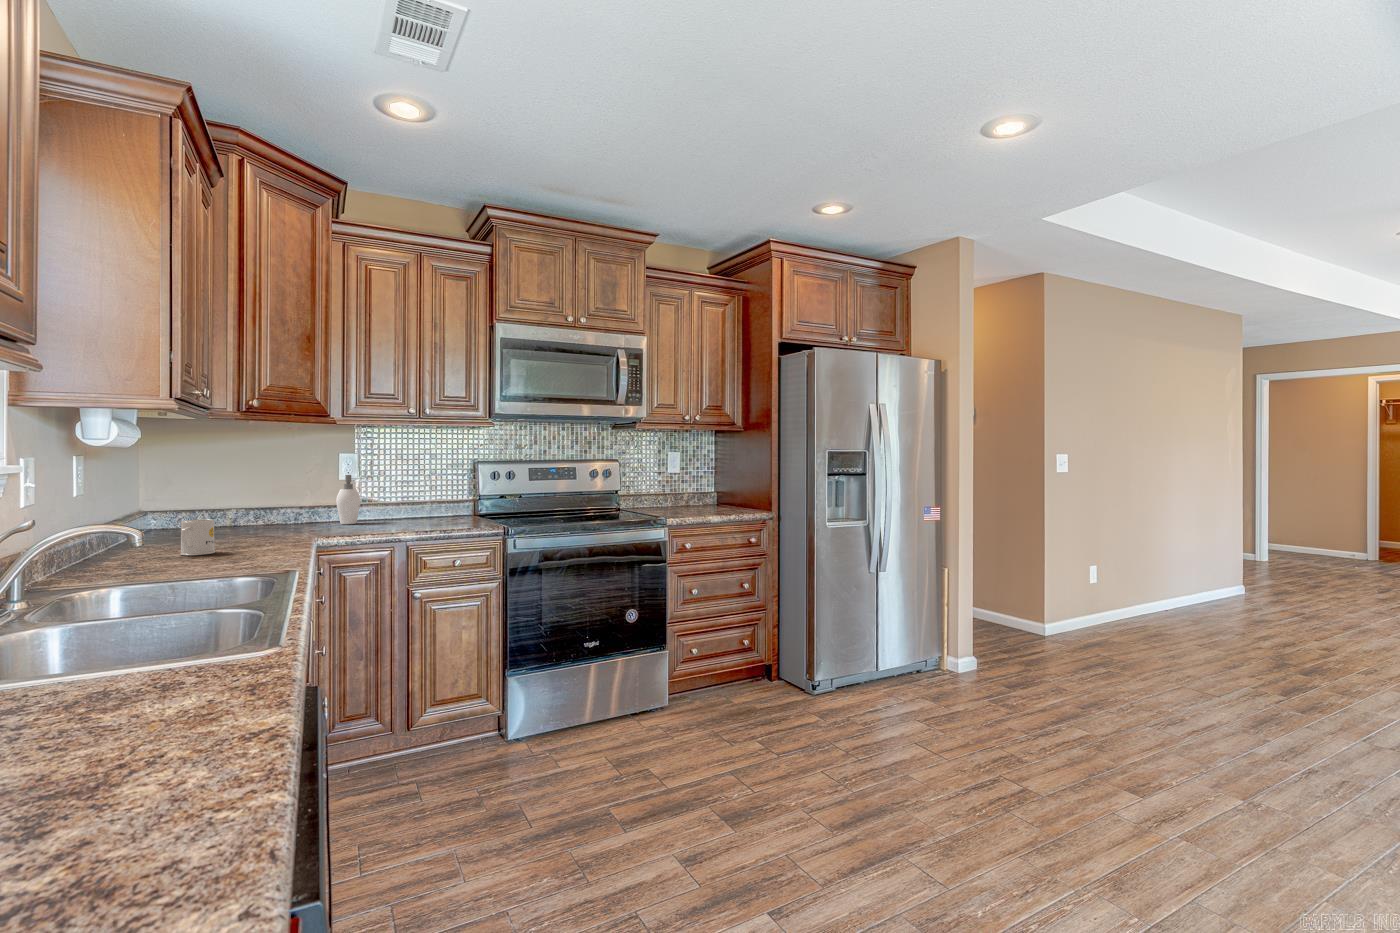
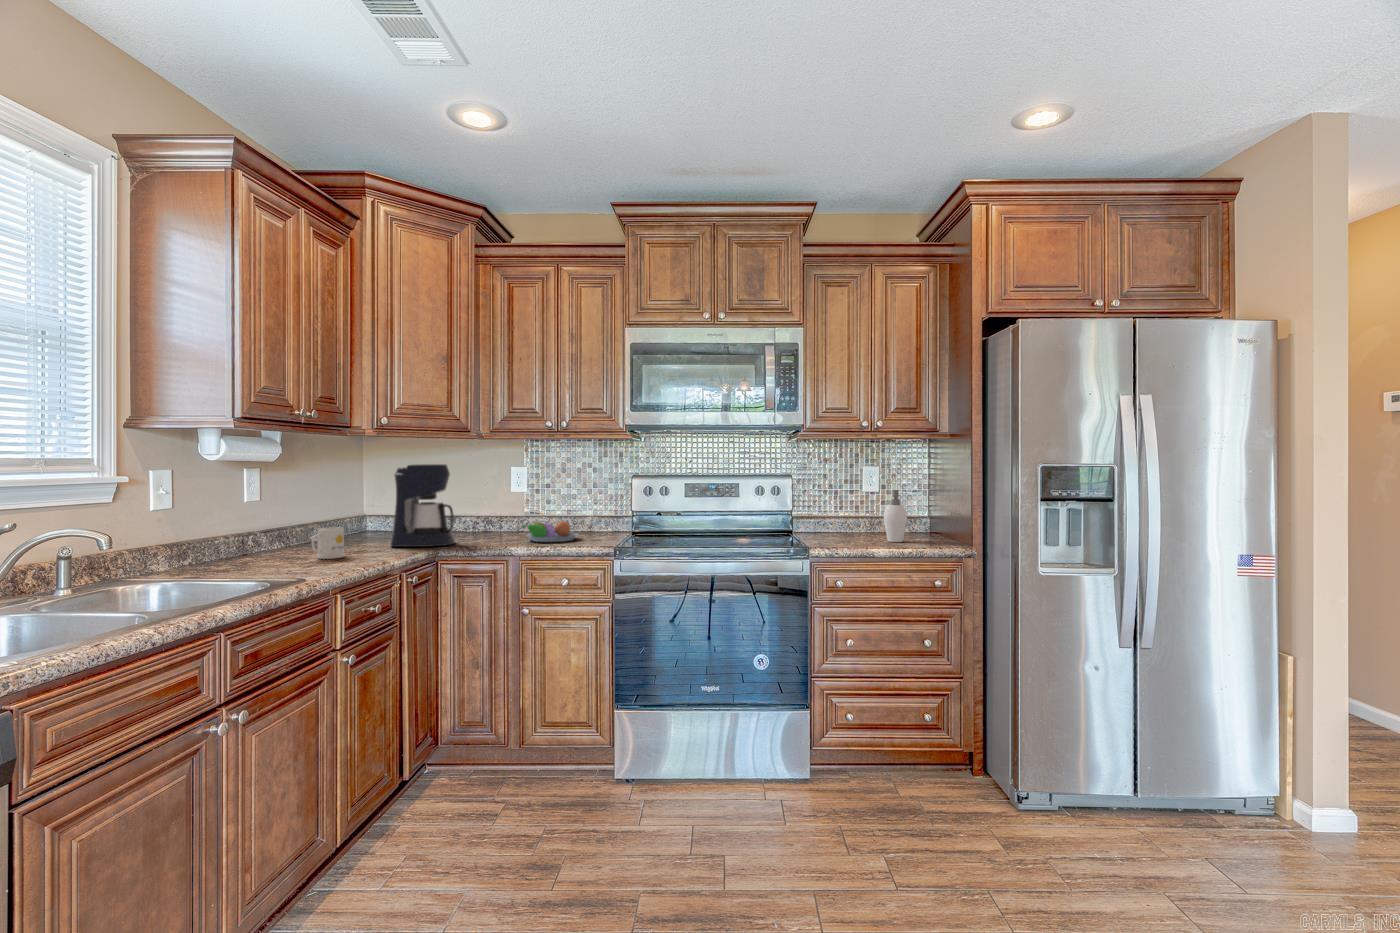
coffee maker: none [236,449,312,540] -> present [390,464,455,547]
soap dispenser: present [336,475,364,524] -> present [884,490,907,542]
fruit bowl: none [383,505,439,527] -> present [522,521,578,542]

